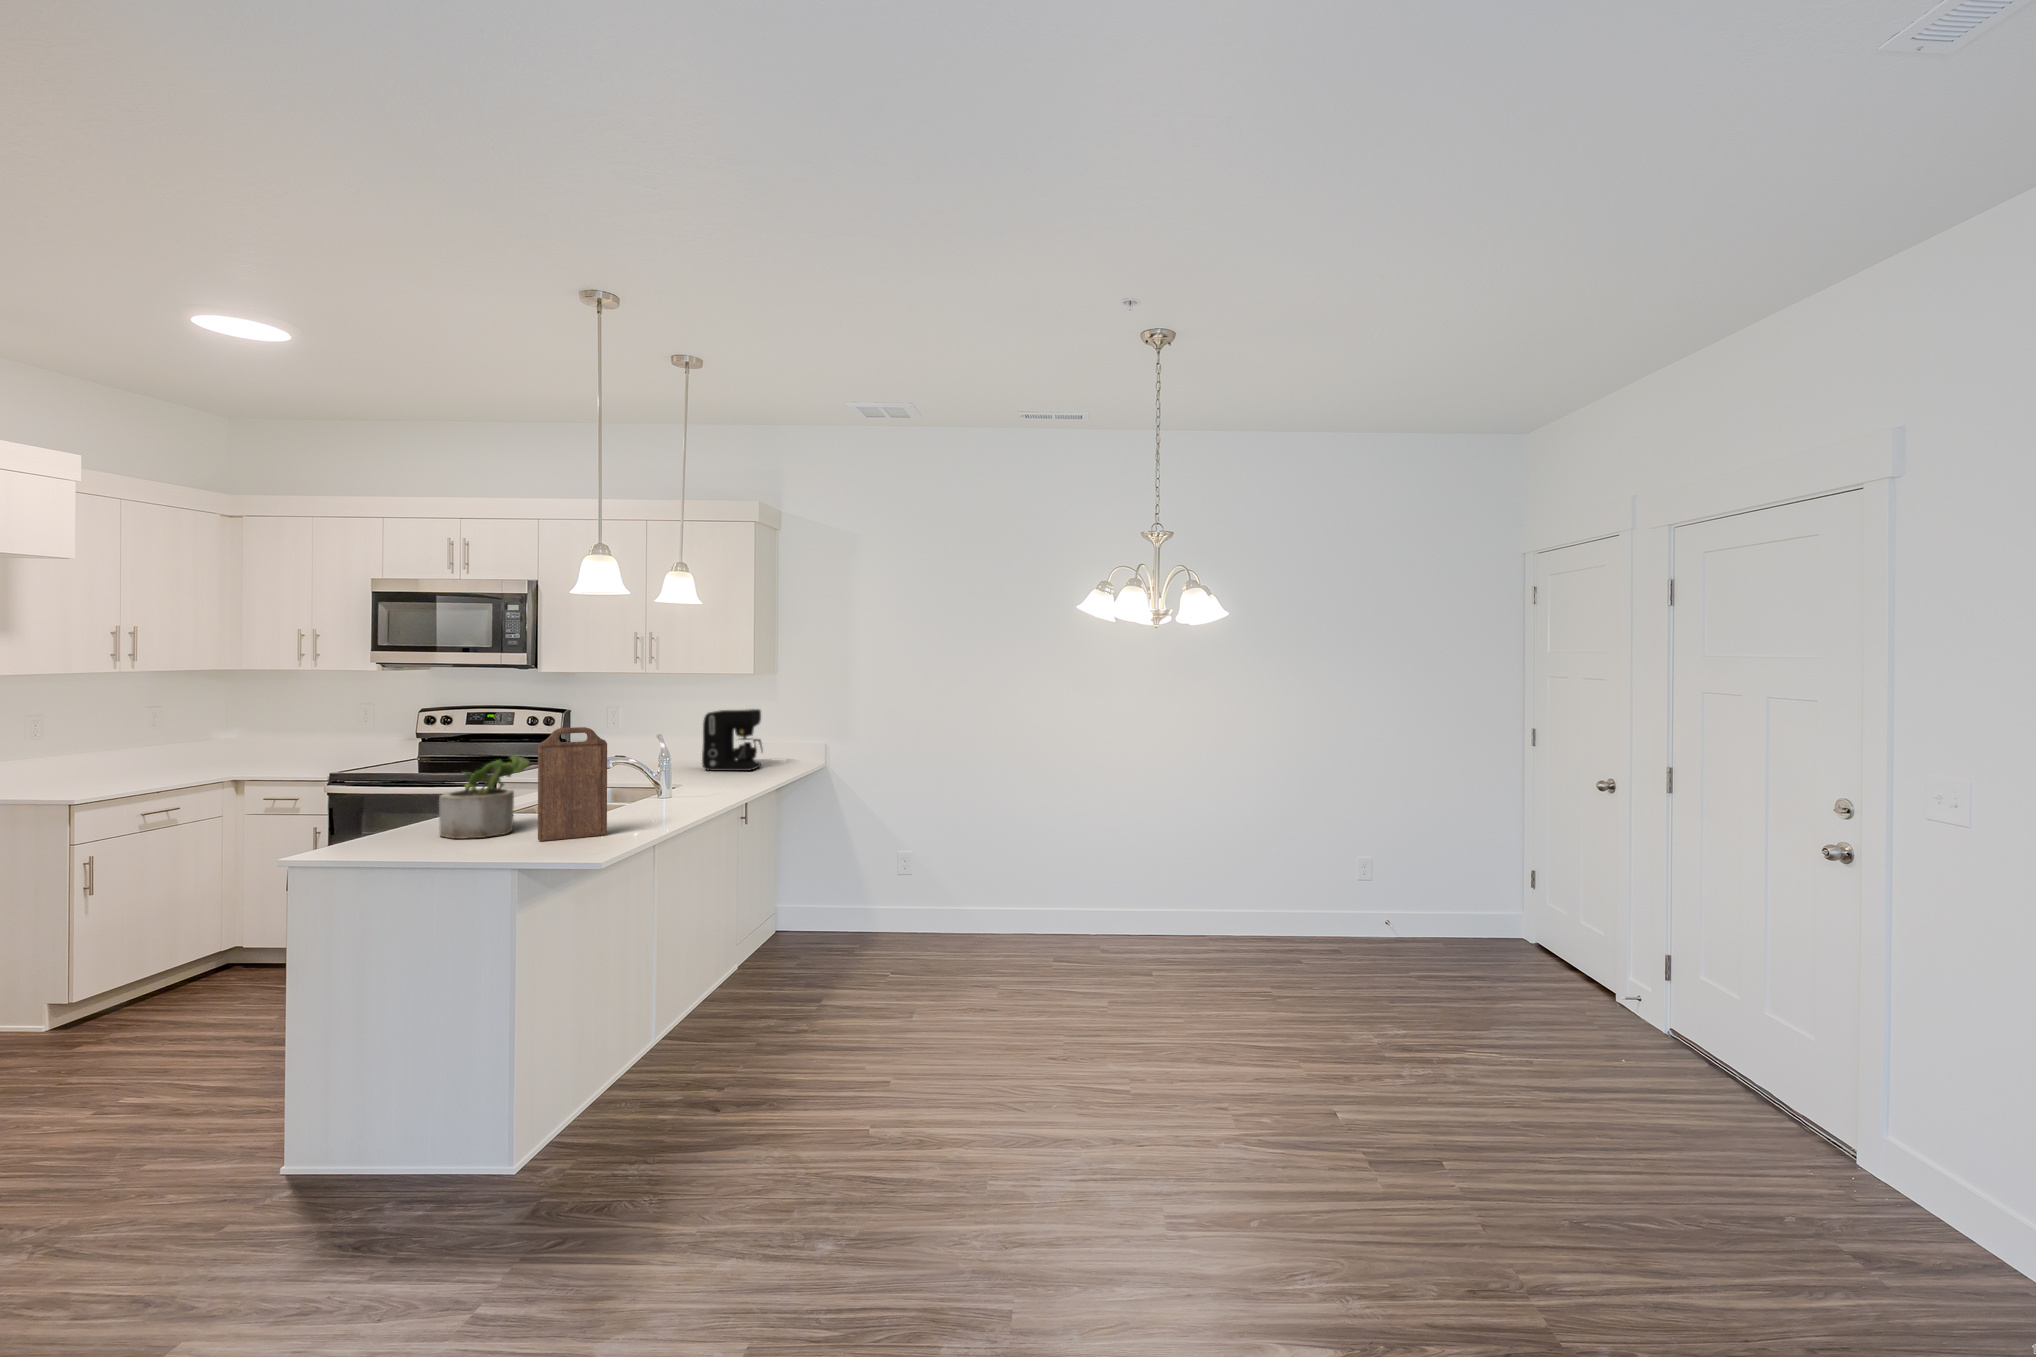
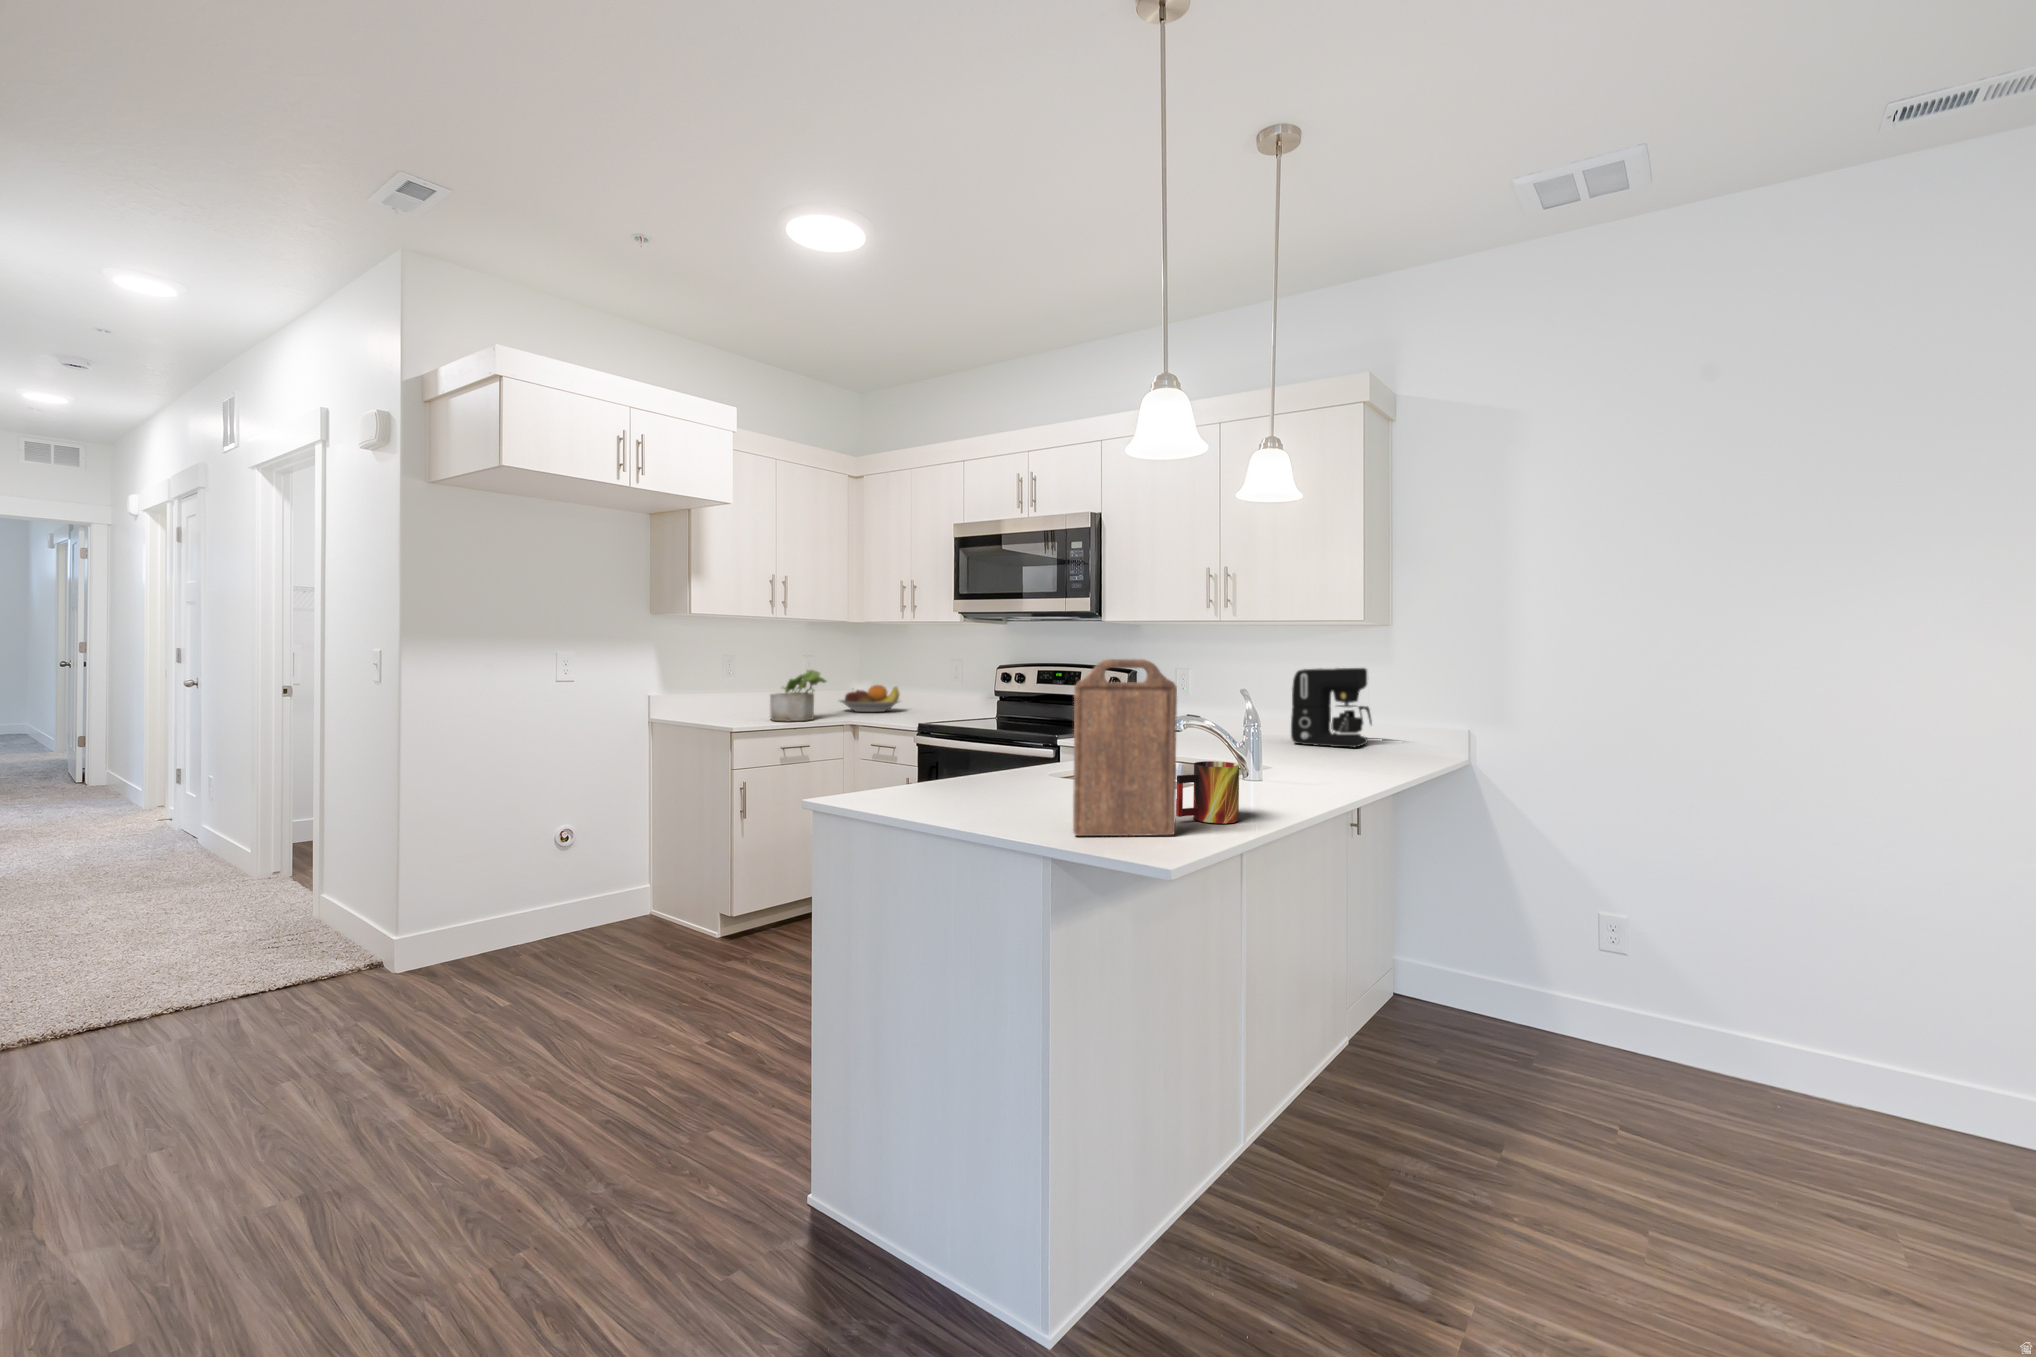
fruit bowl: none [205,731,291,762] -> present [840,685,900,712]
potted plant: present [439,755,529,839] -> present [770,670,826,722]
mug: none [607,788,649,826] -> present [1176,761,1239,823]

